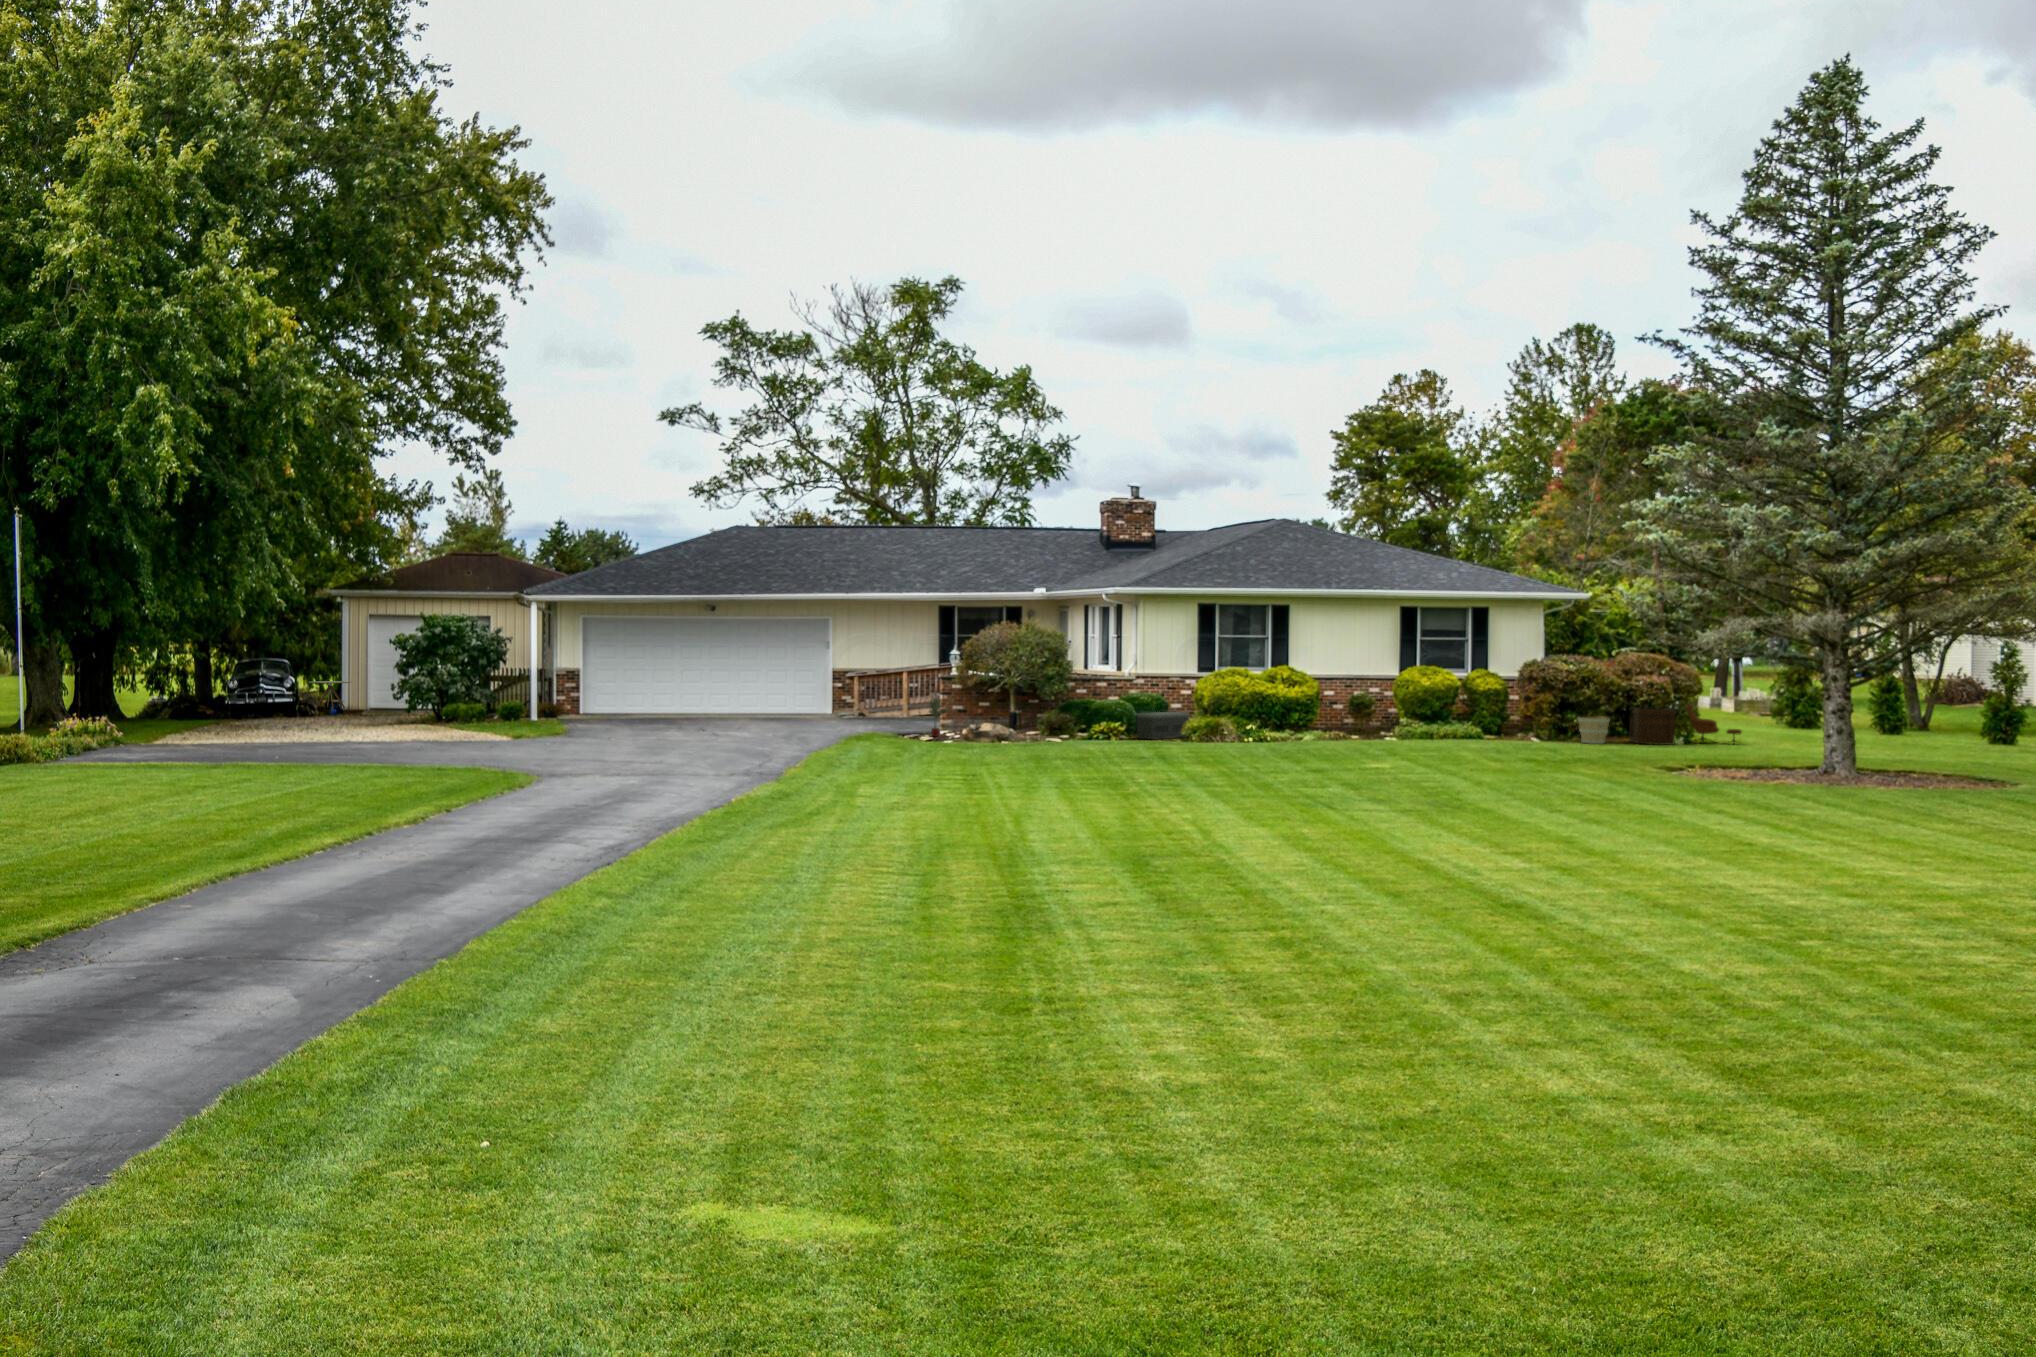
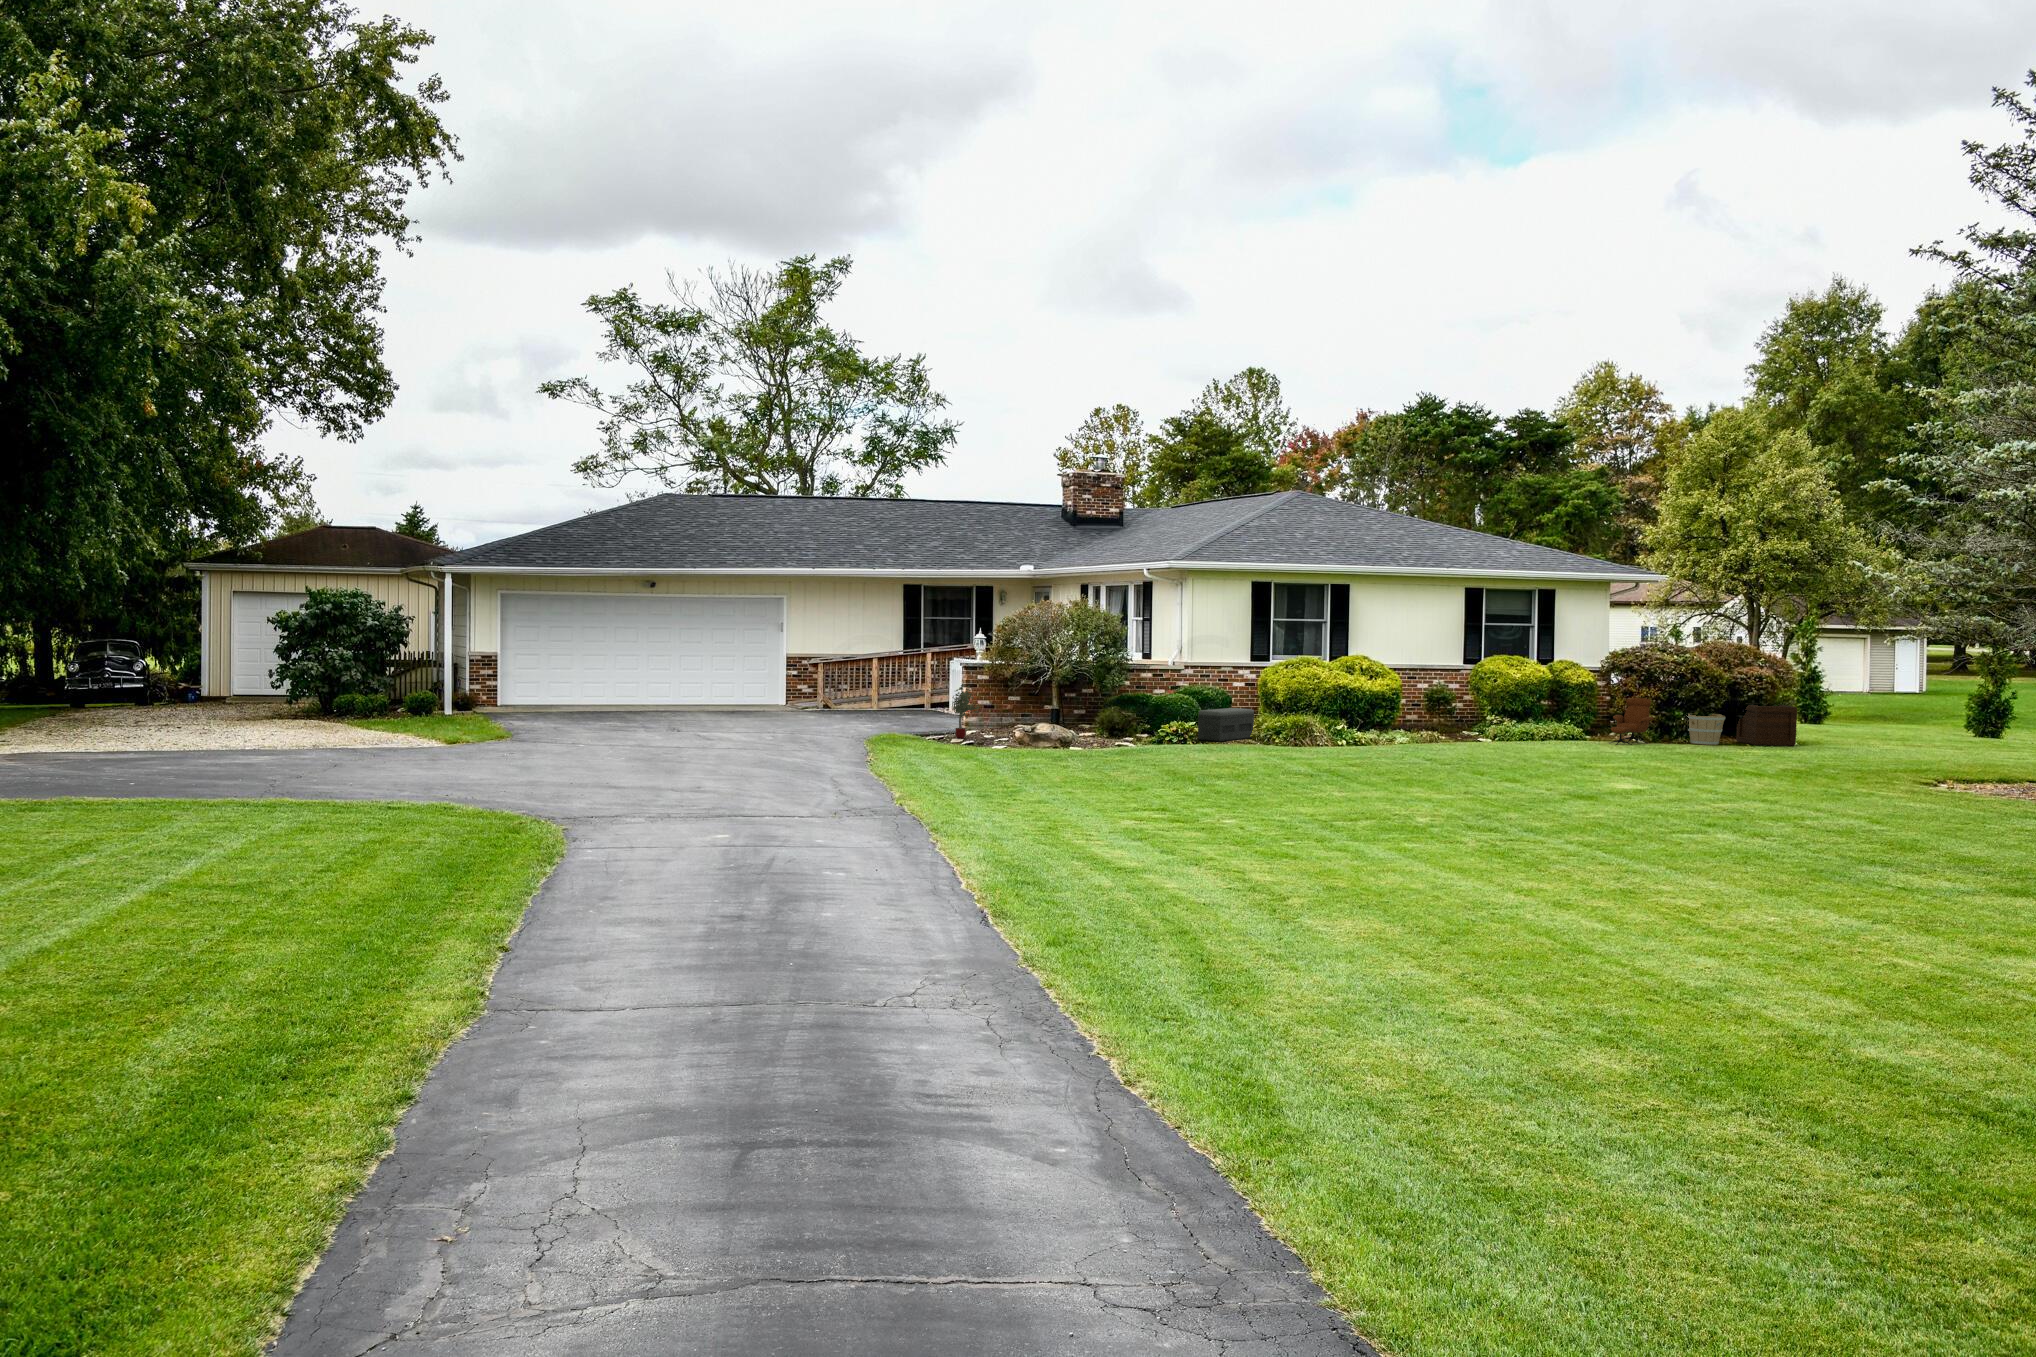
round table: present [309,681,351,709] -> none [162,665,216,698]
lounge chair: present [1686,704,1742,743] -> present [1610,698,1653,745]

